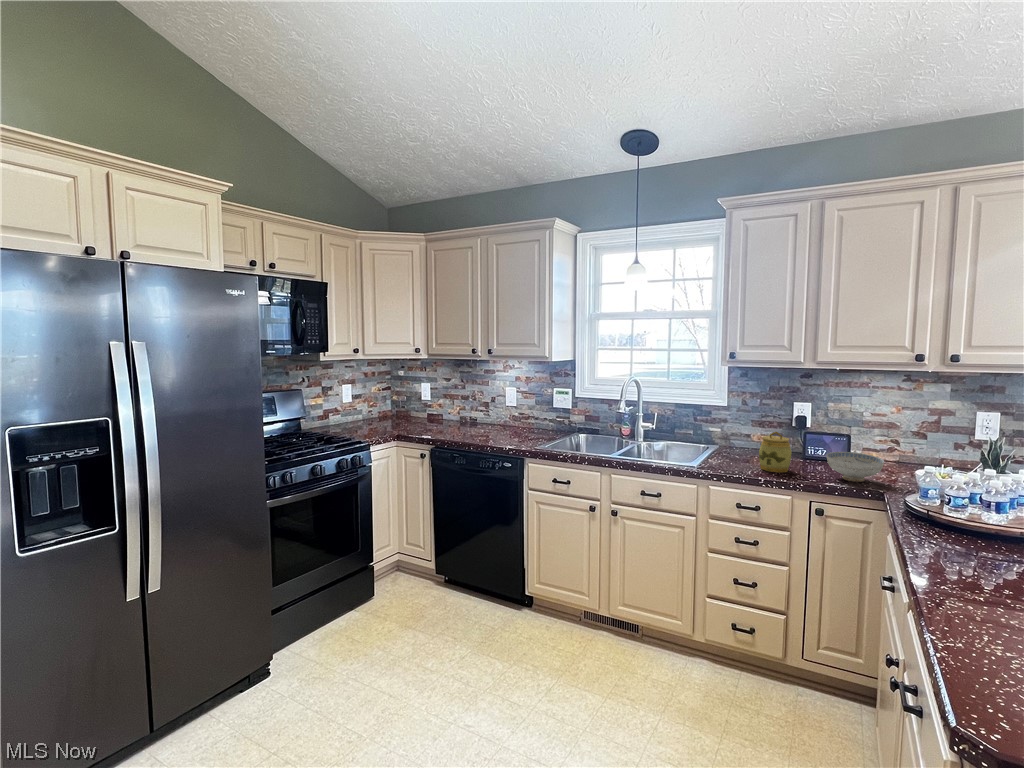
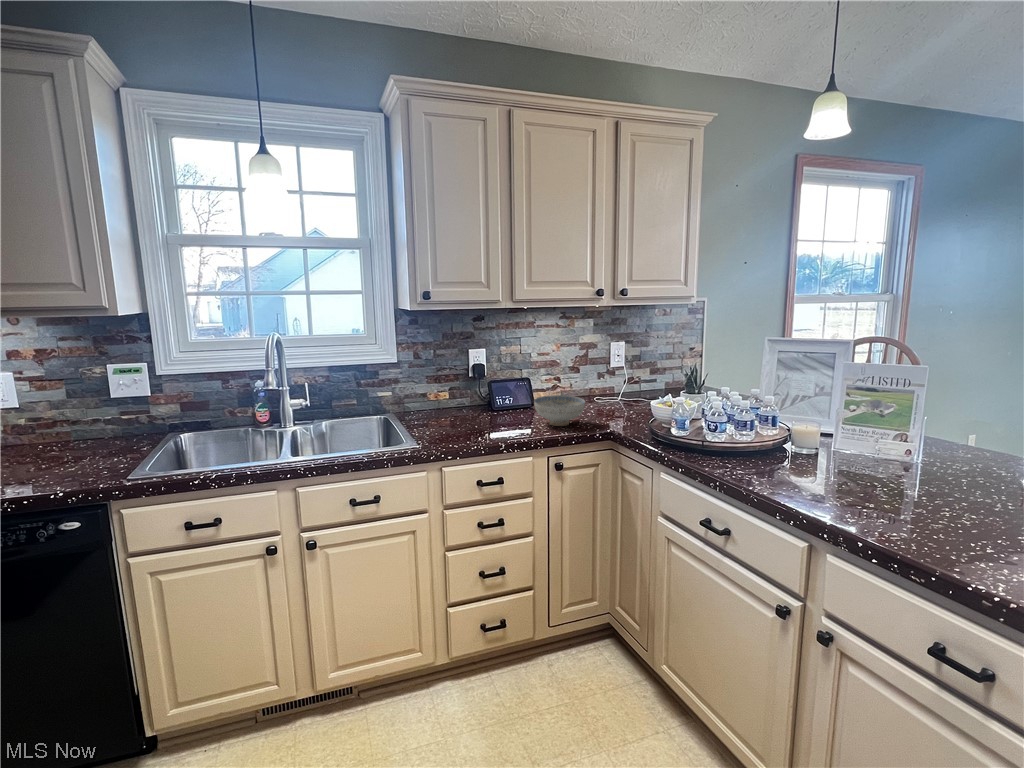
jar: present [759,432,792,473] -> none [466,385,502,434]

